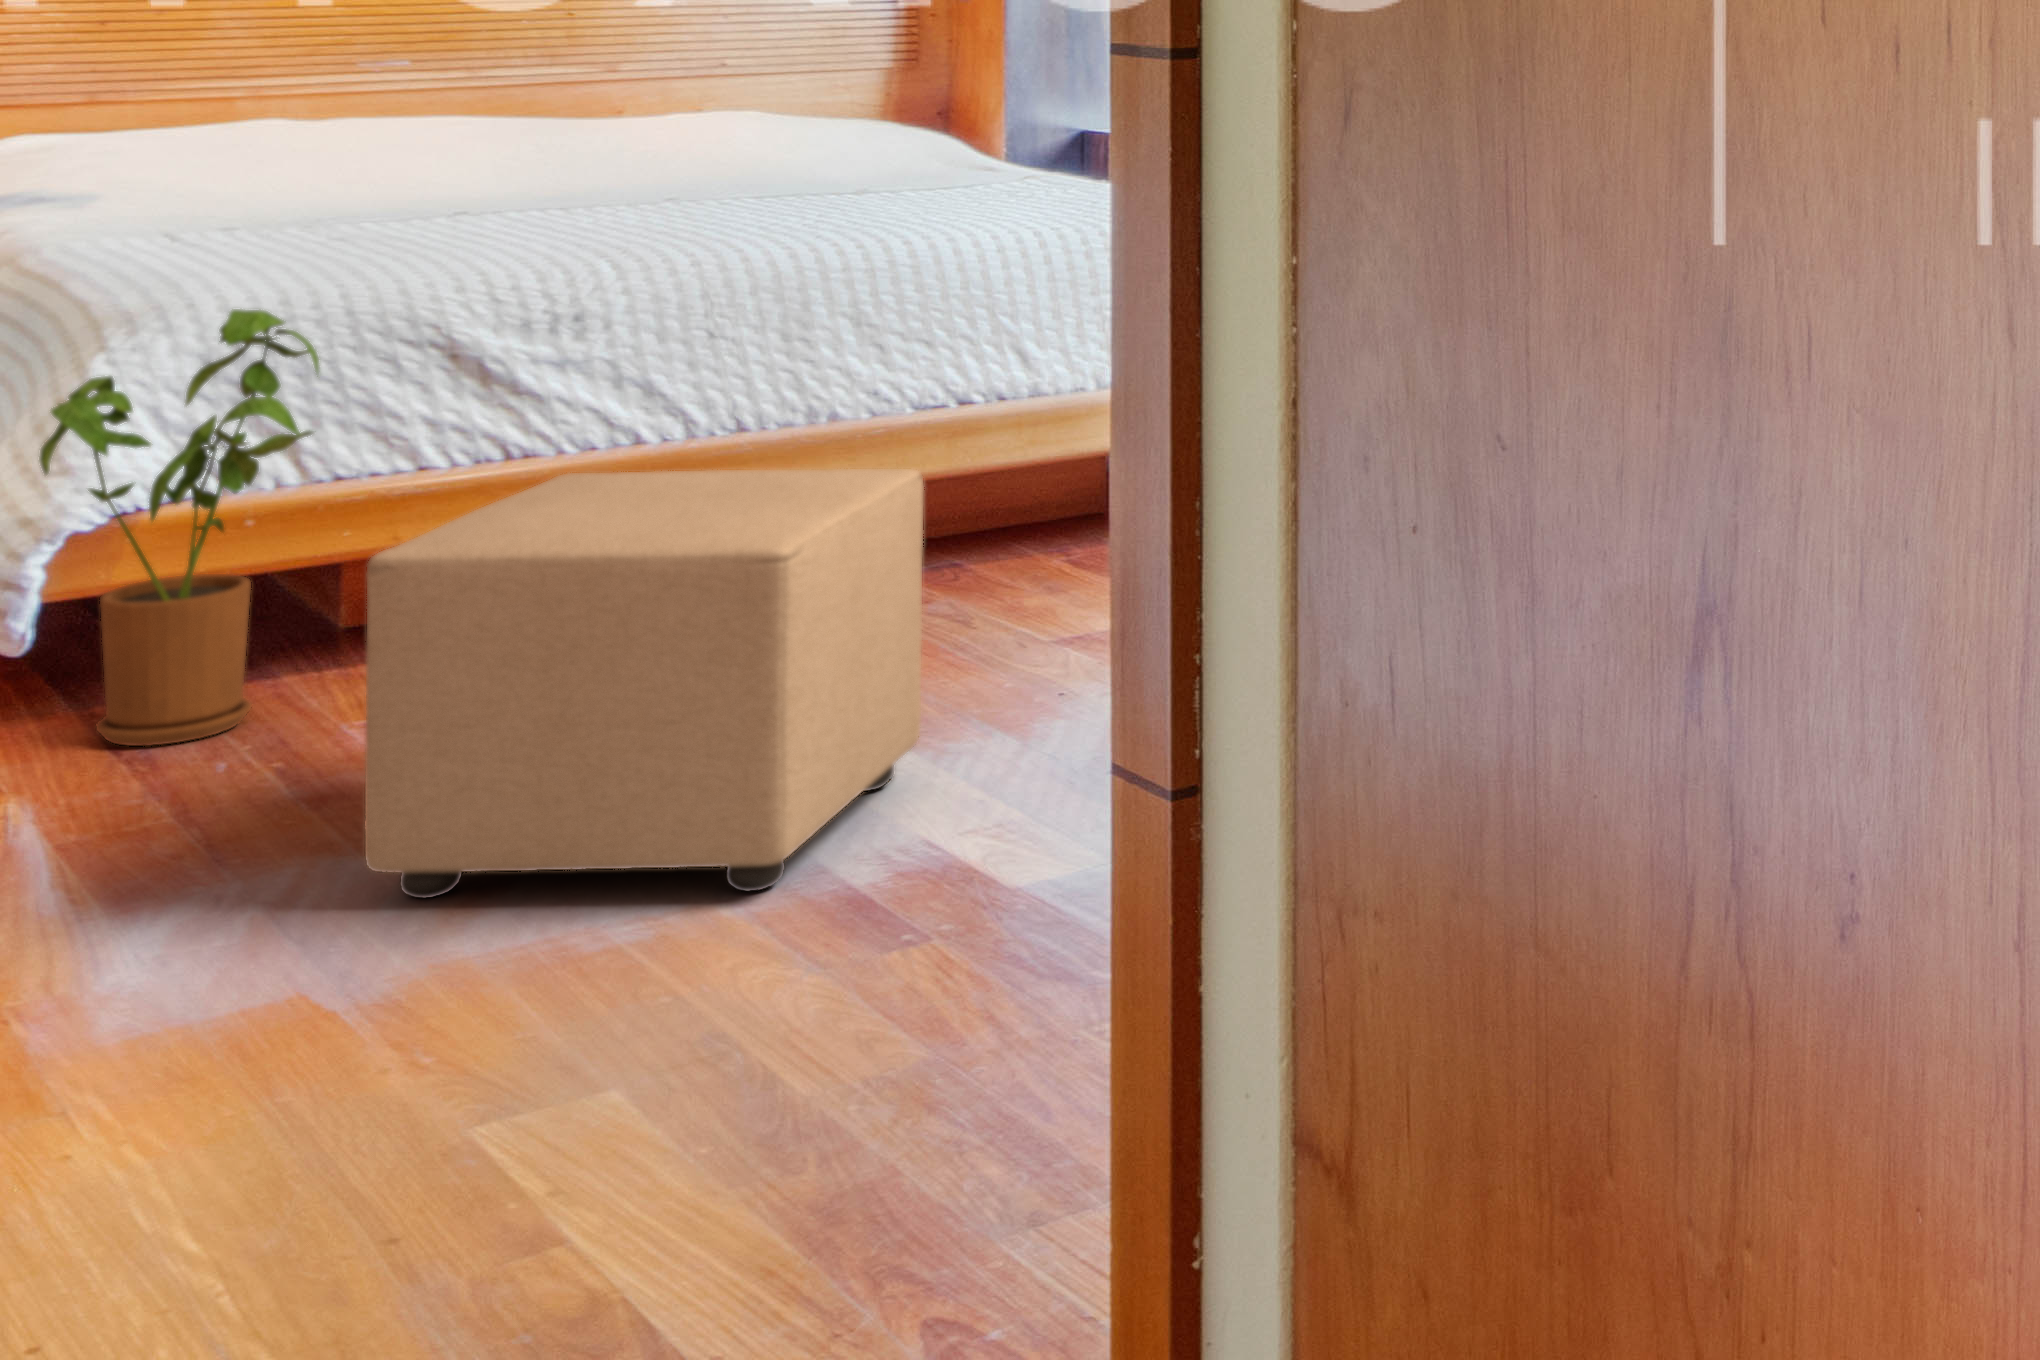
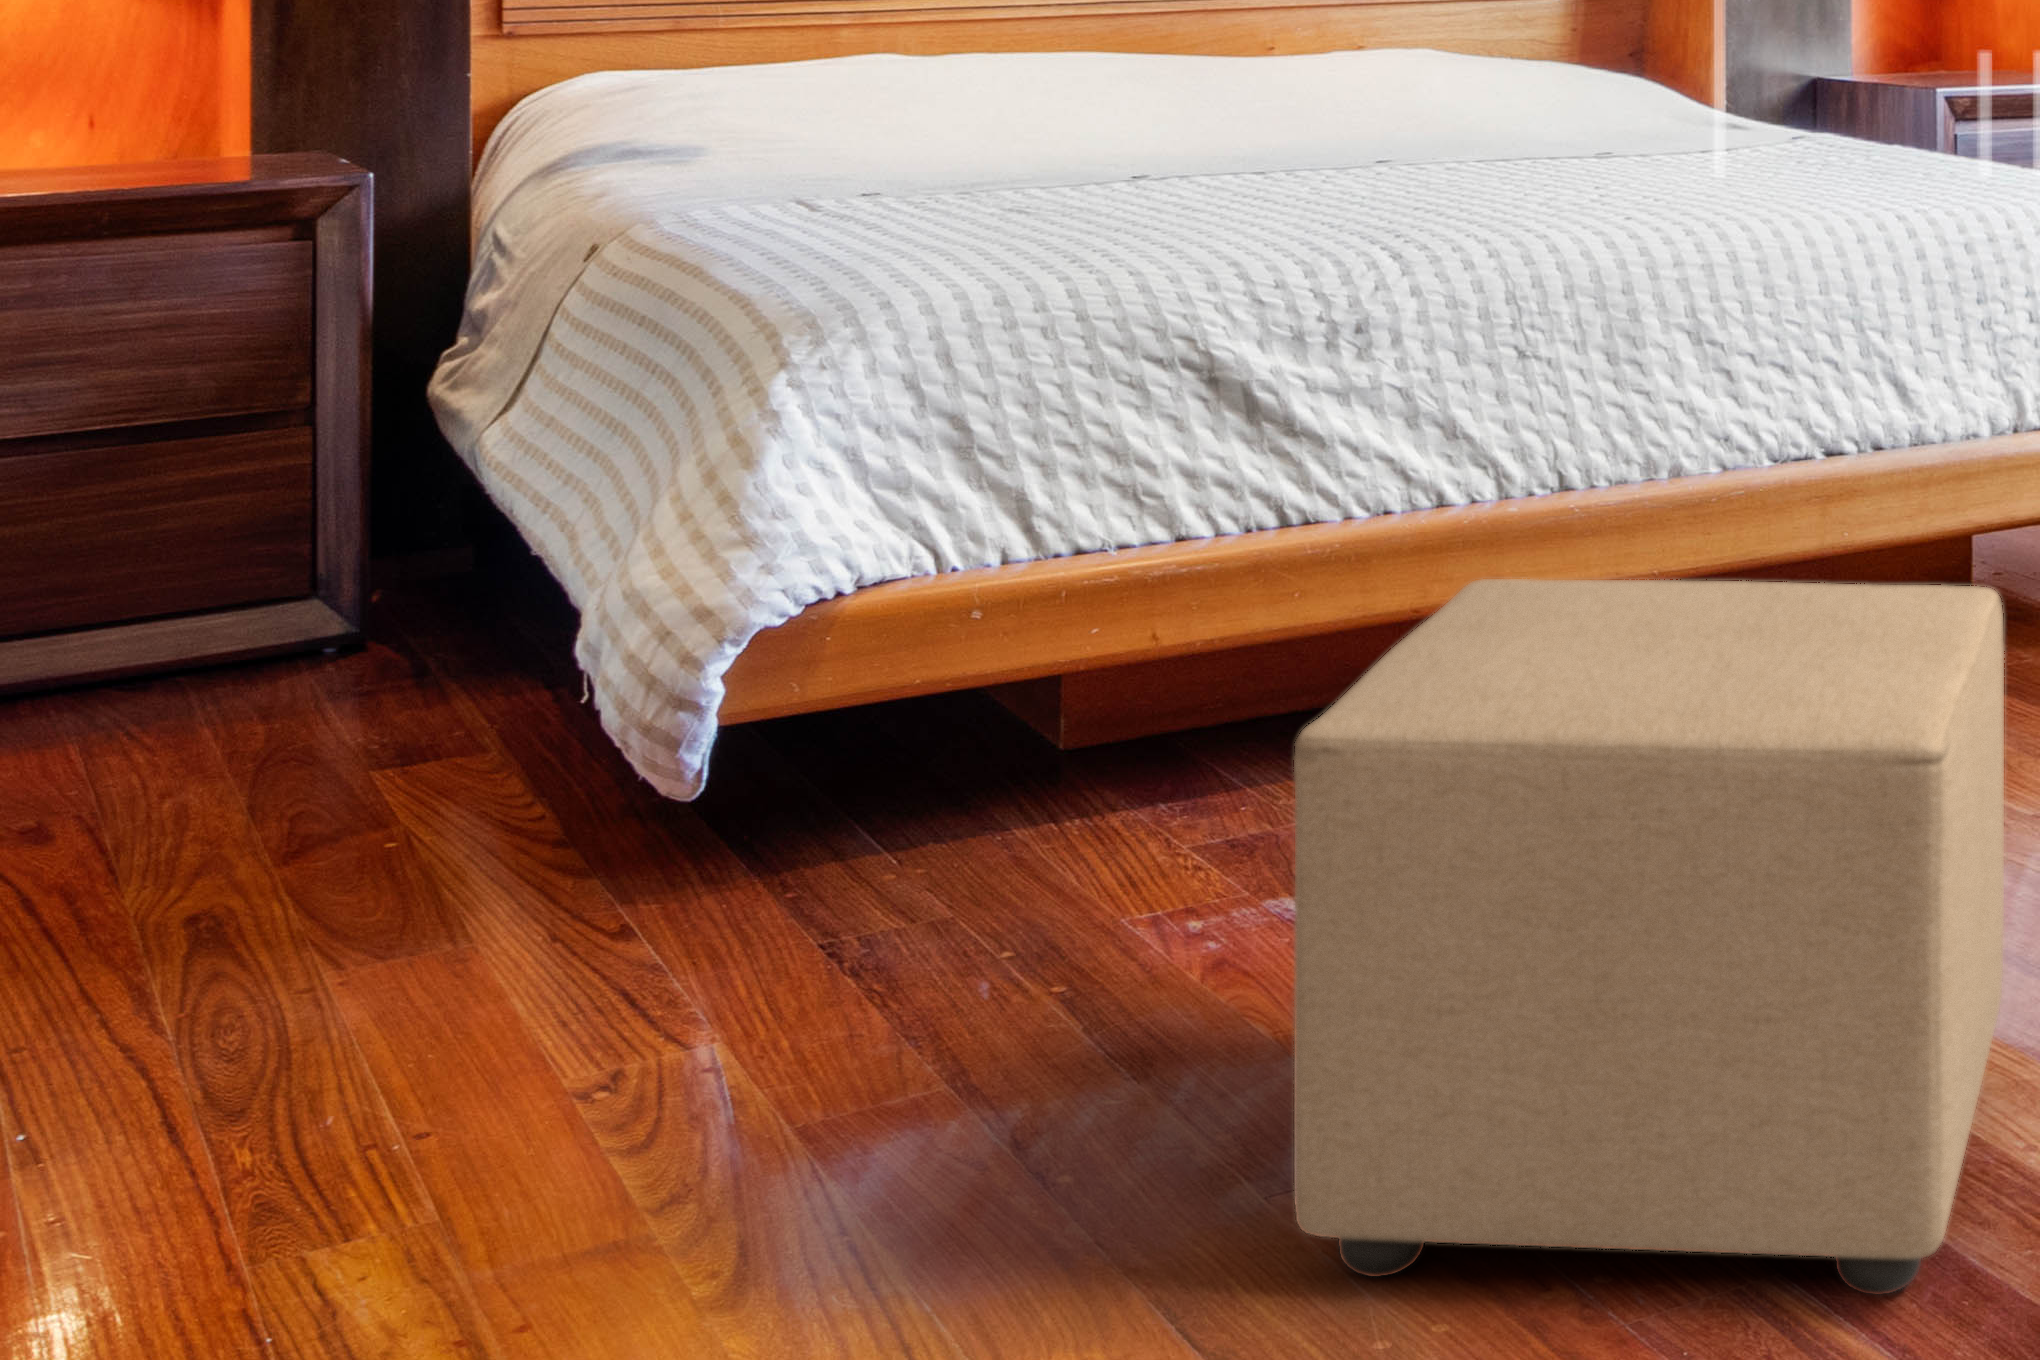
house plant: present [40,309,319,746] -> none [723,316,1084,945]

